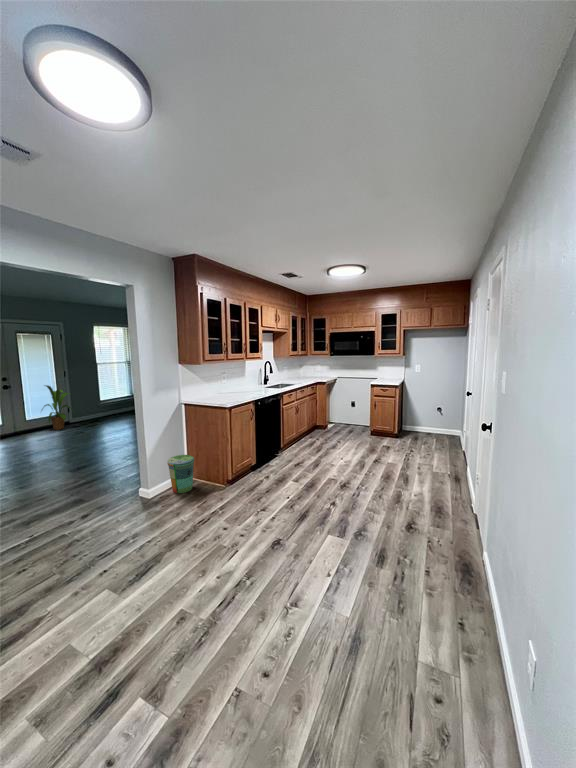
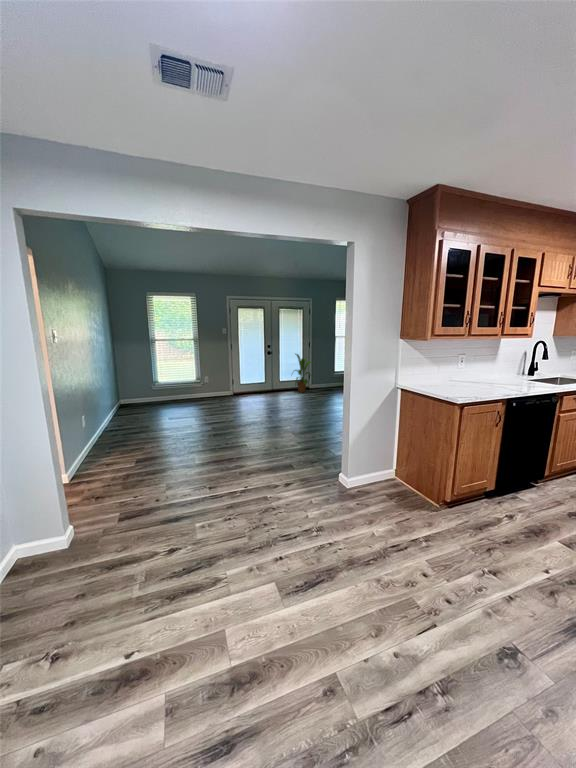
trash can: present [167,455,194,493] -> none [372,448,404,495]

